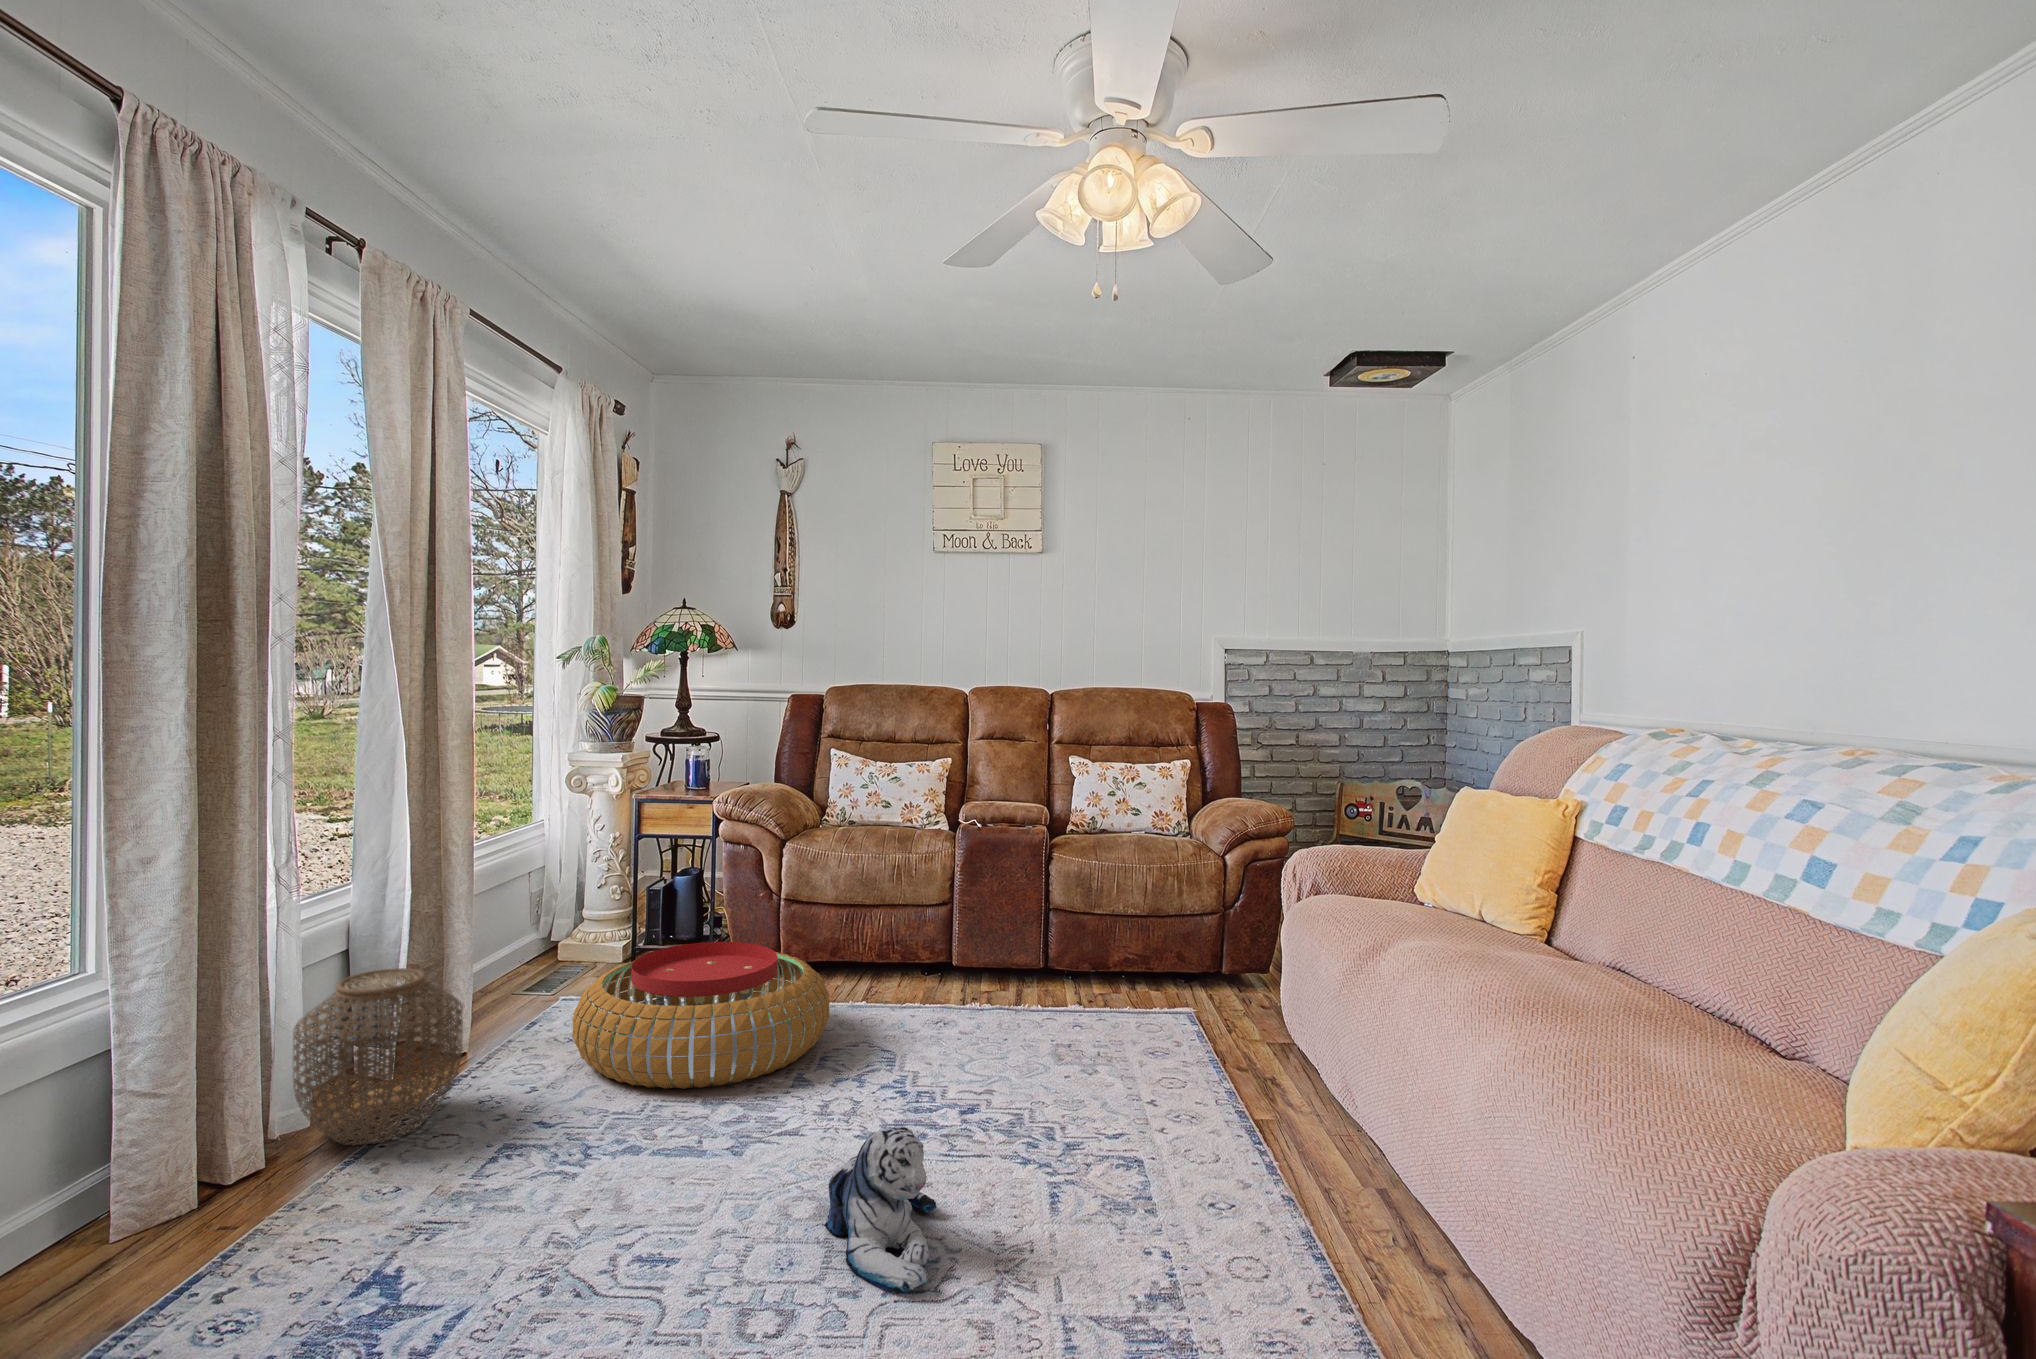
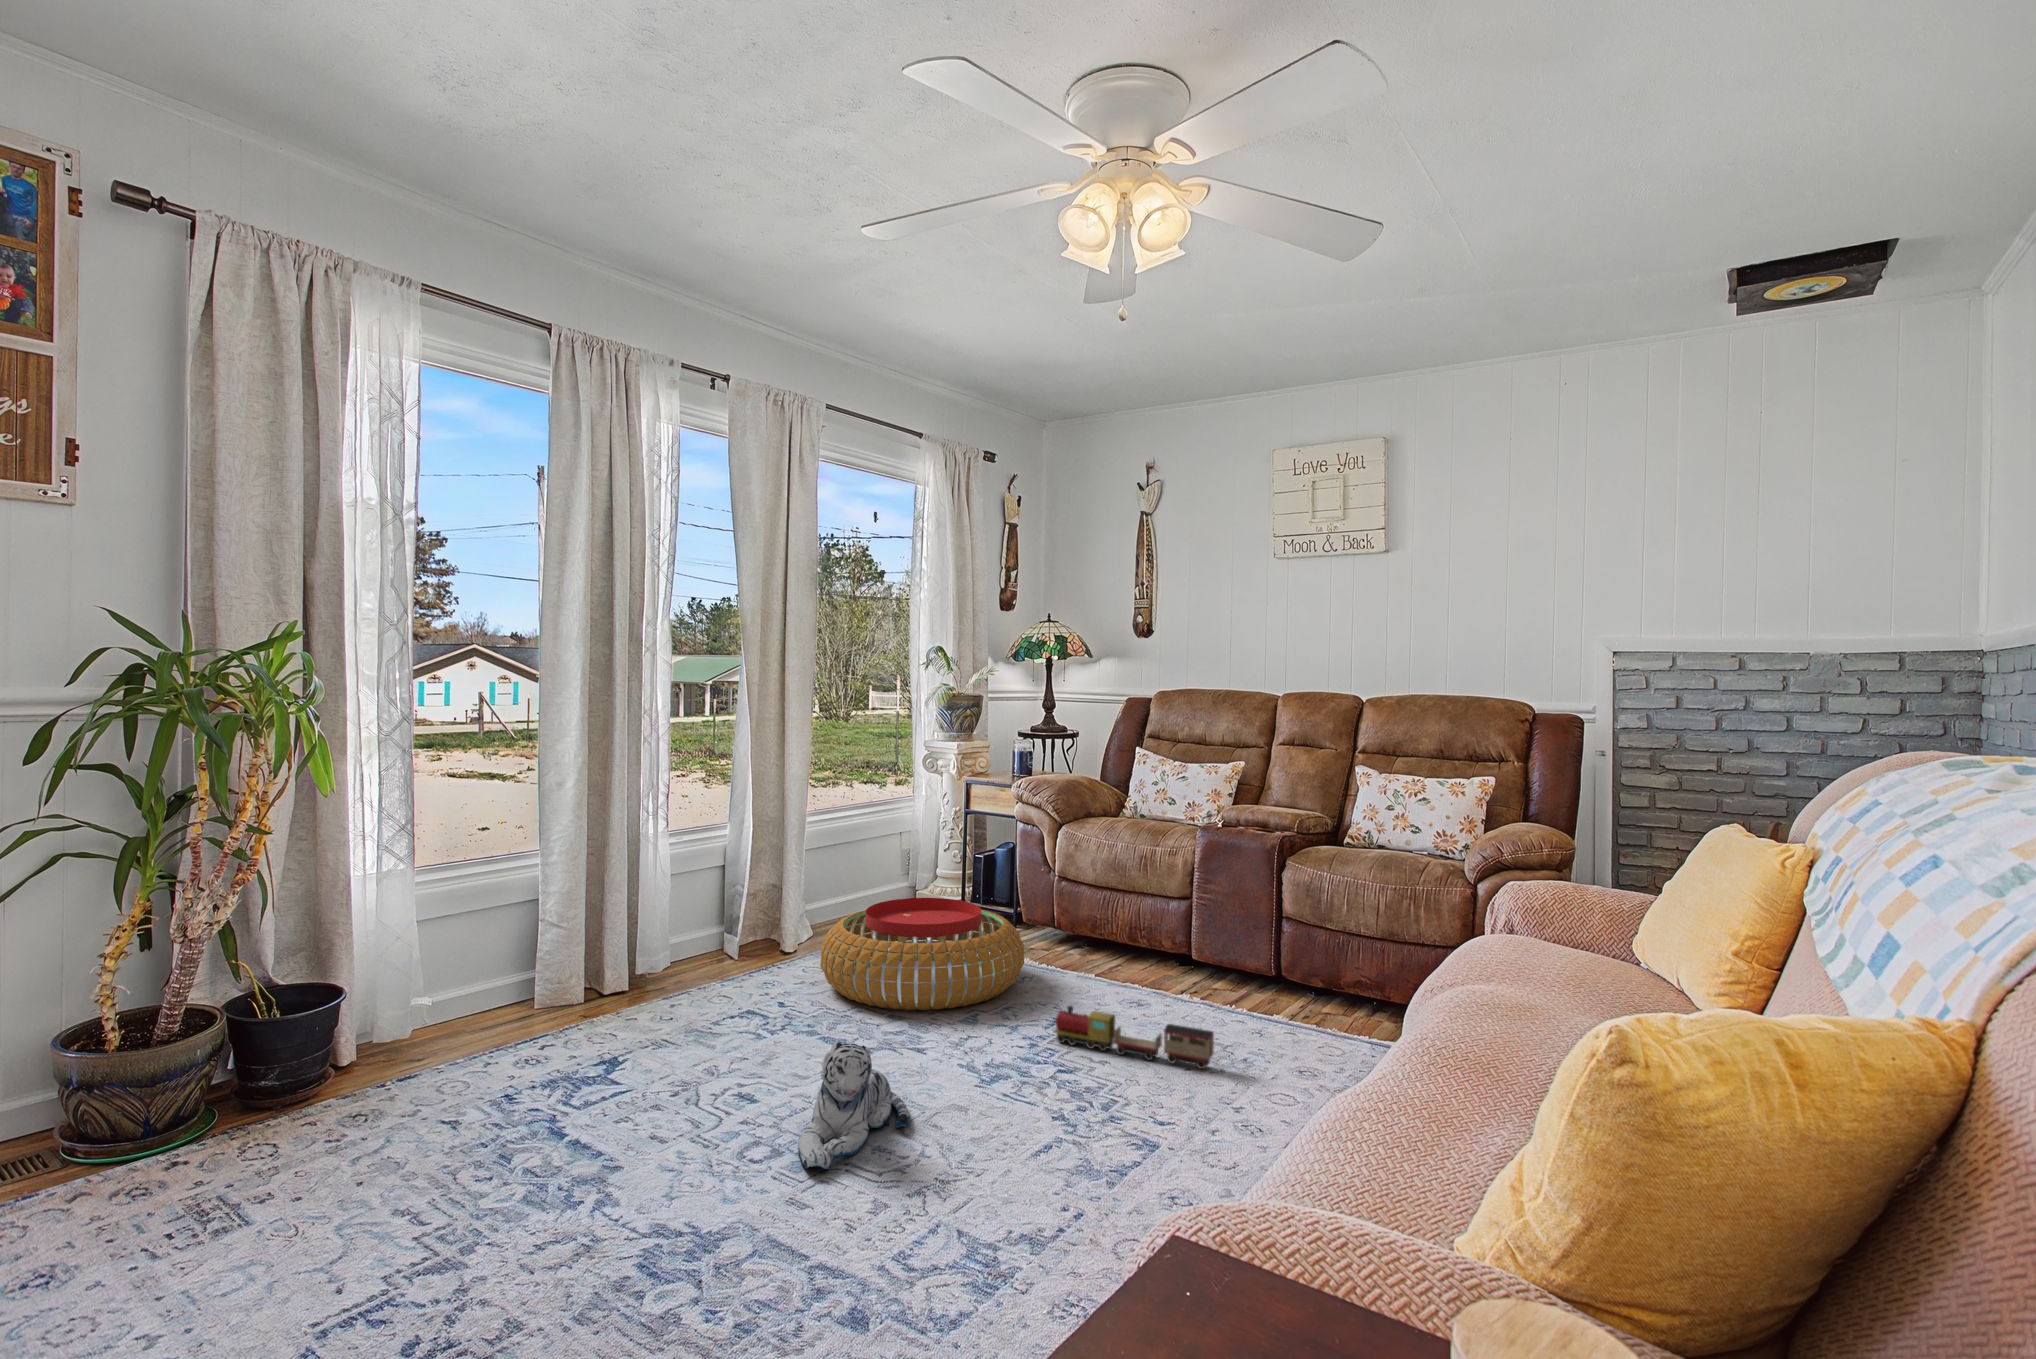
woven basket: present [293,968,463,1145] -> none [630,878,736,994]
toy train: none [931,1028,1103,1077] -> present [1054,1006,1214,1069]

